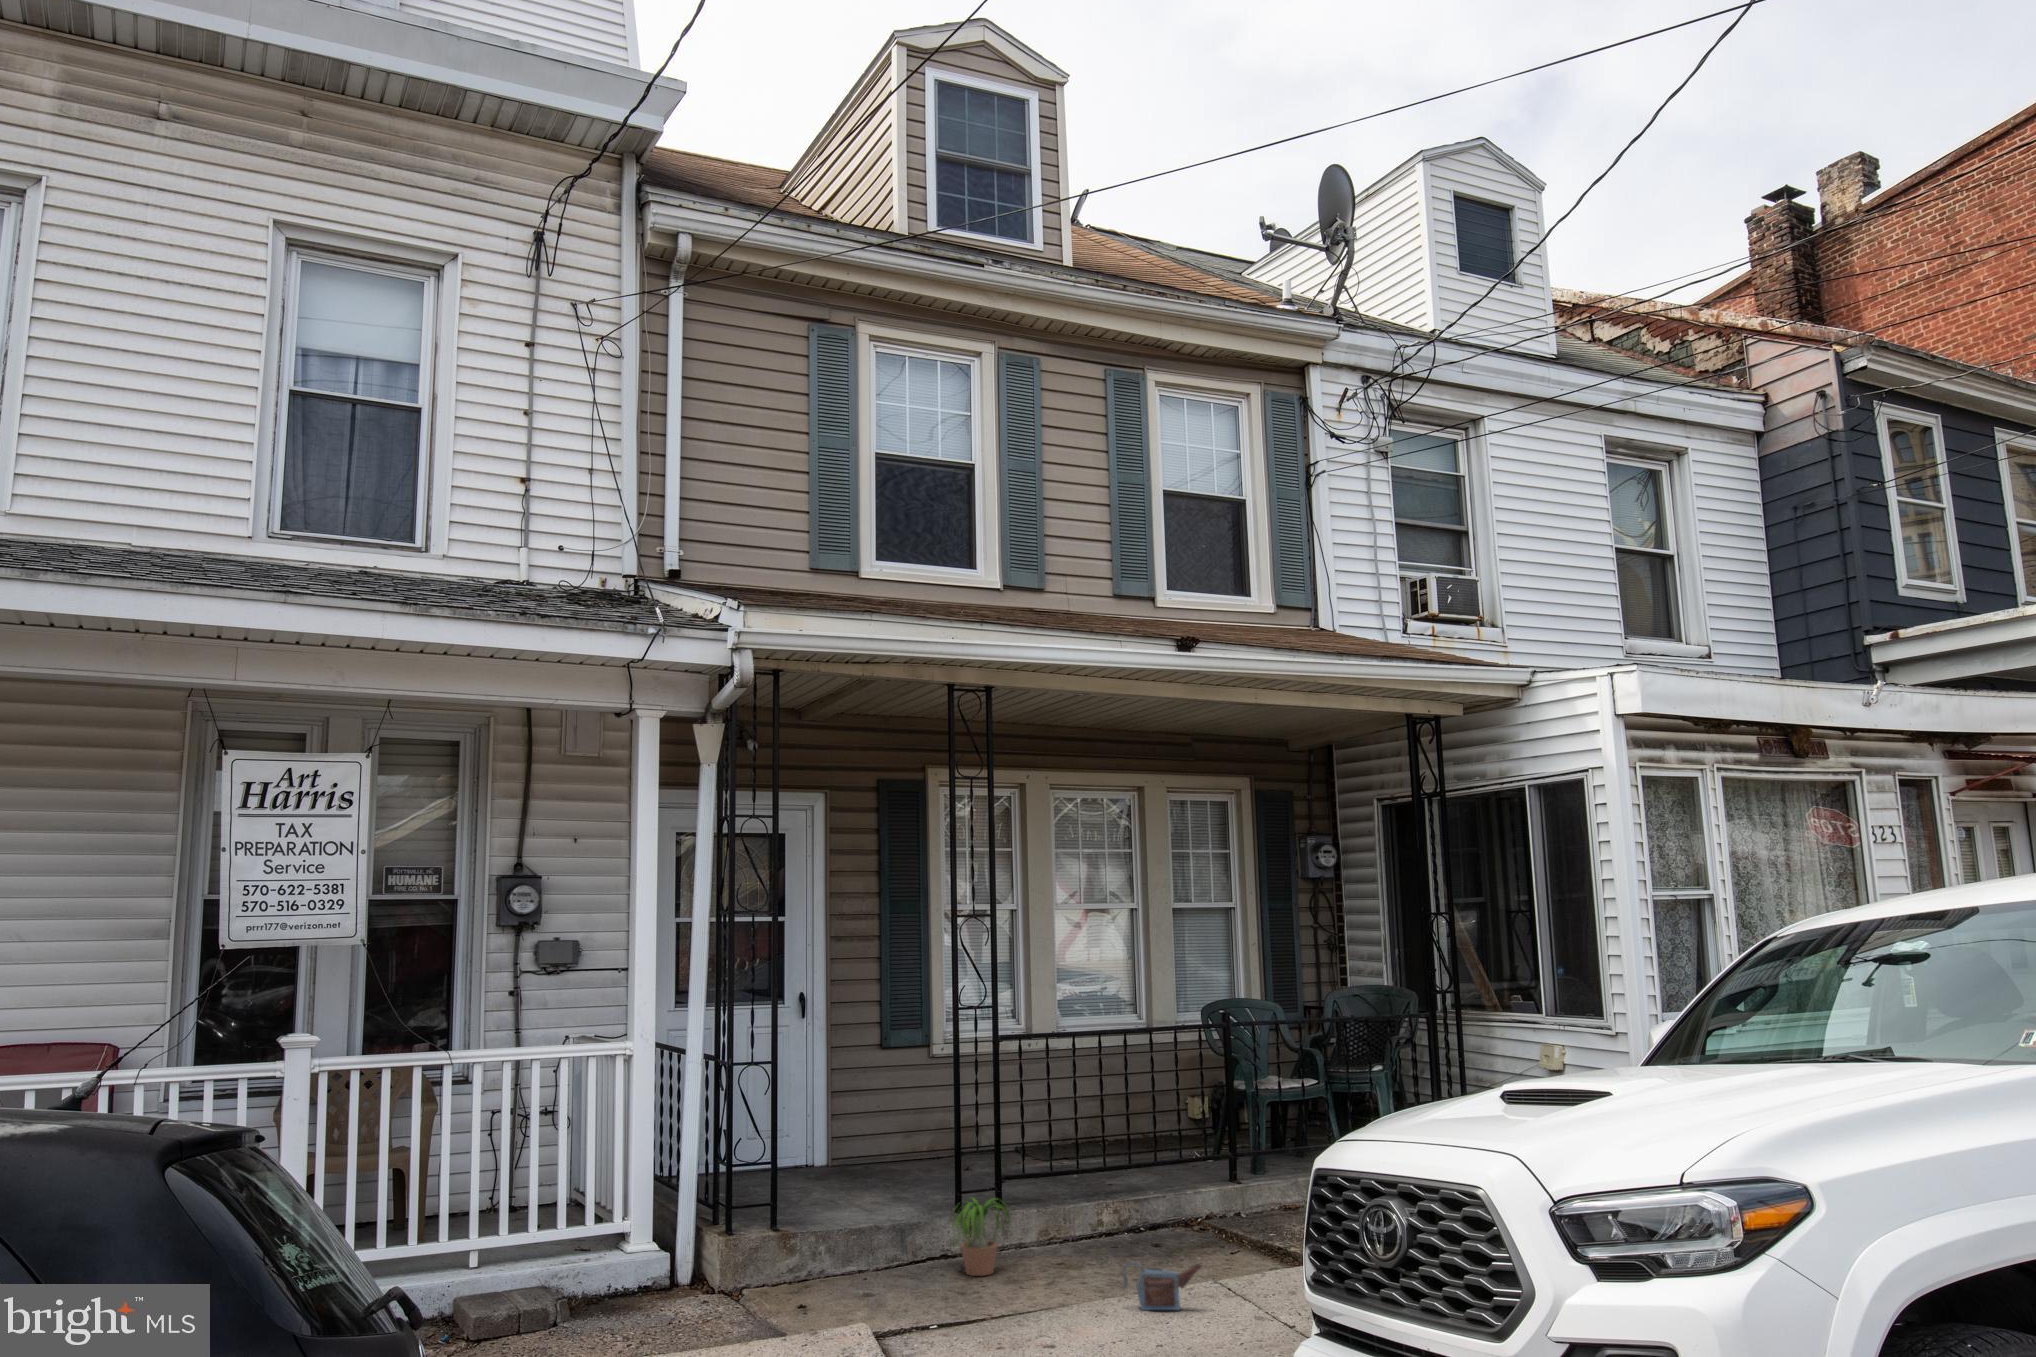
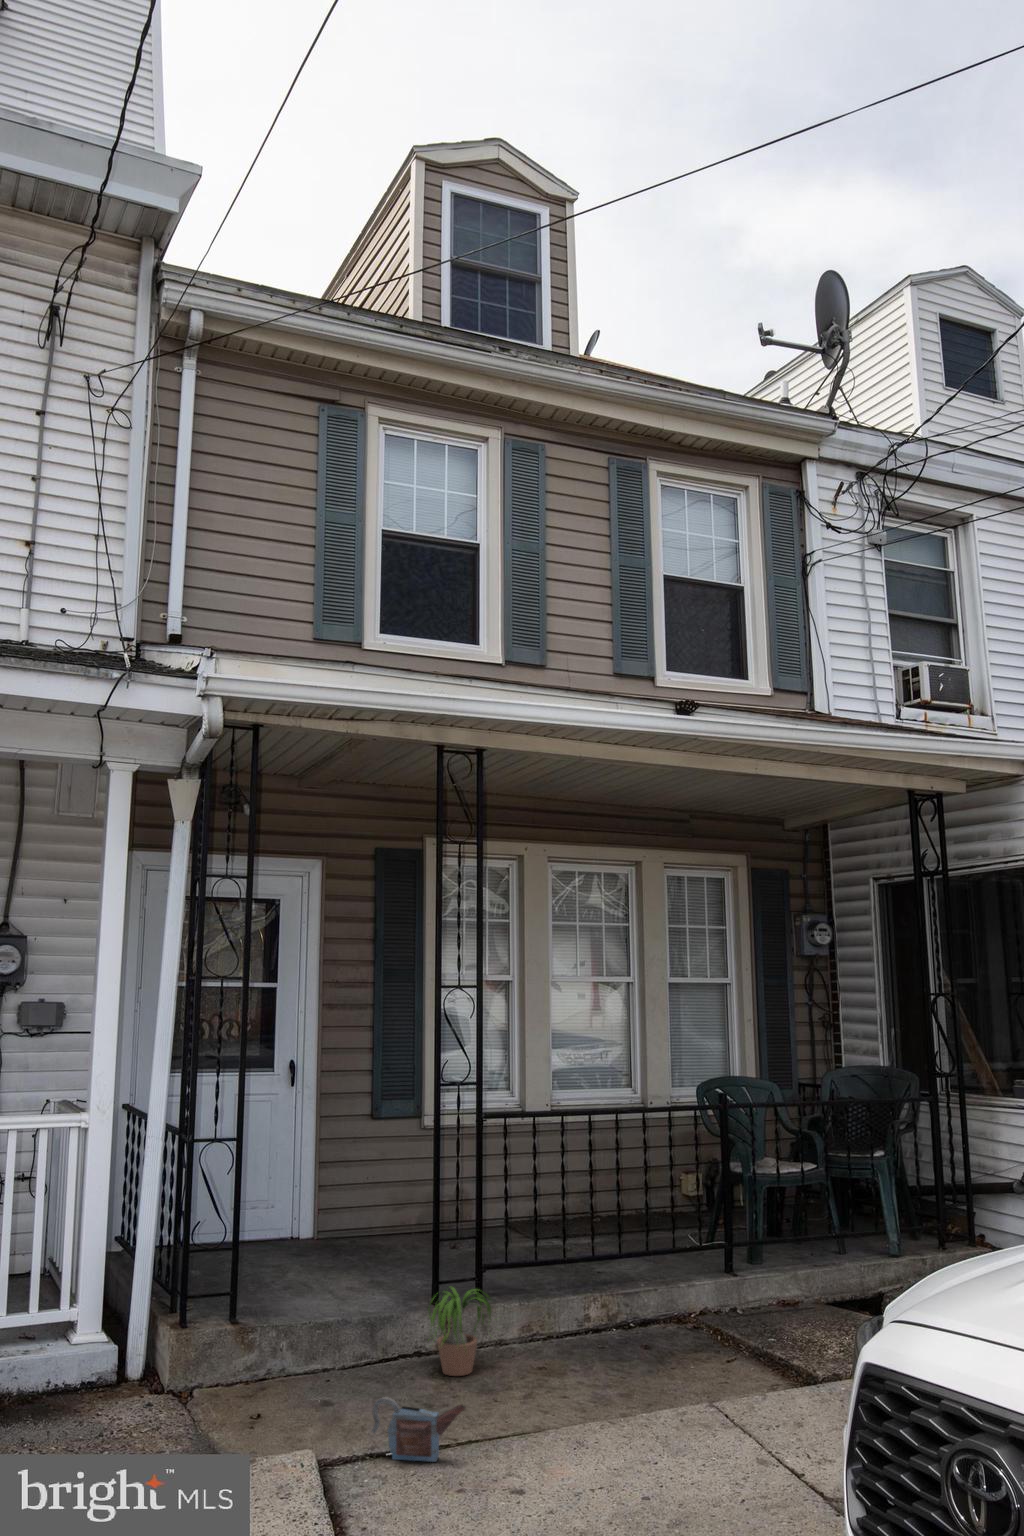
watering can: present [1122,1261,1201,1310] -> present [372,1397,465,1462]

